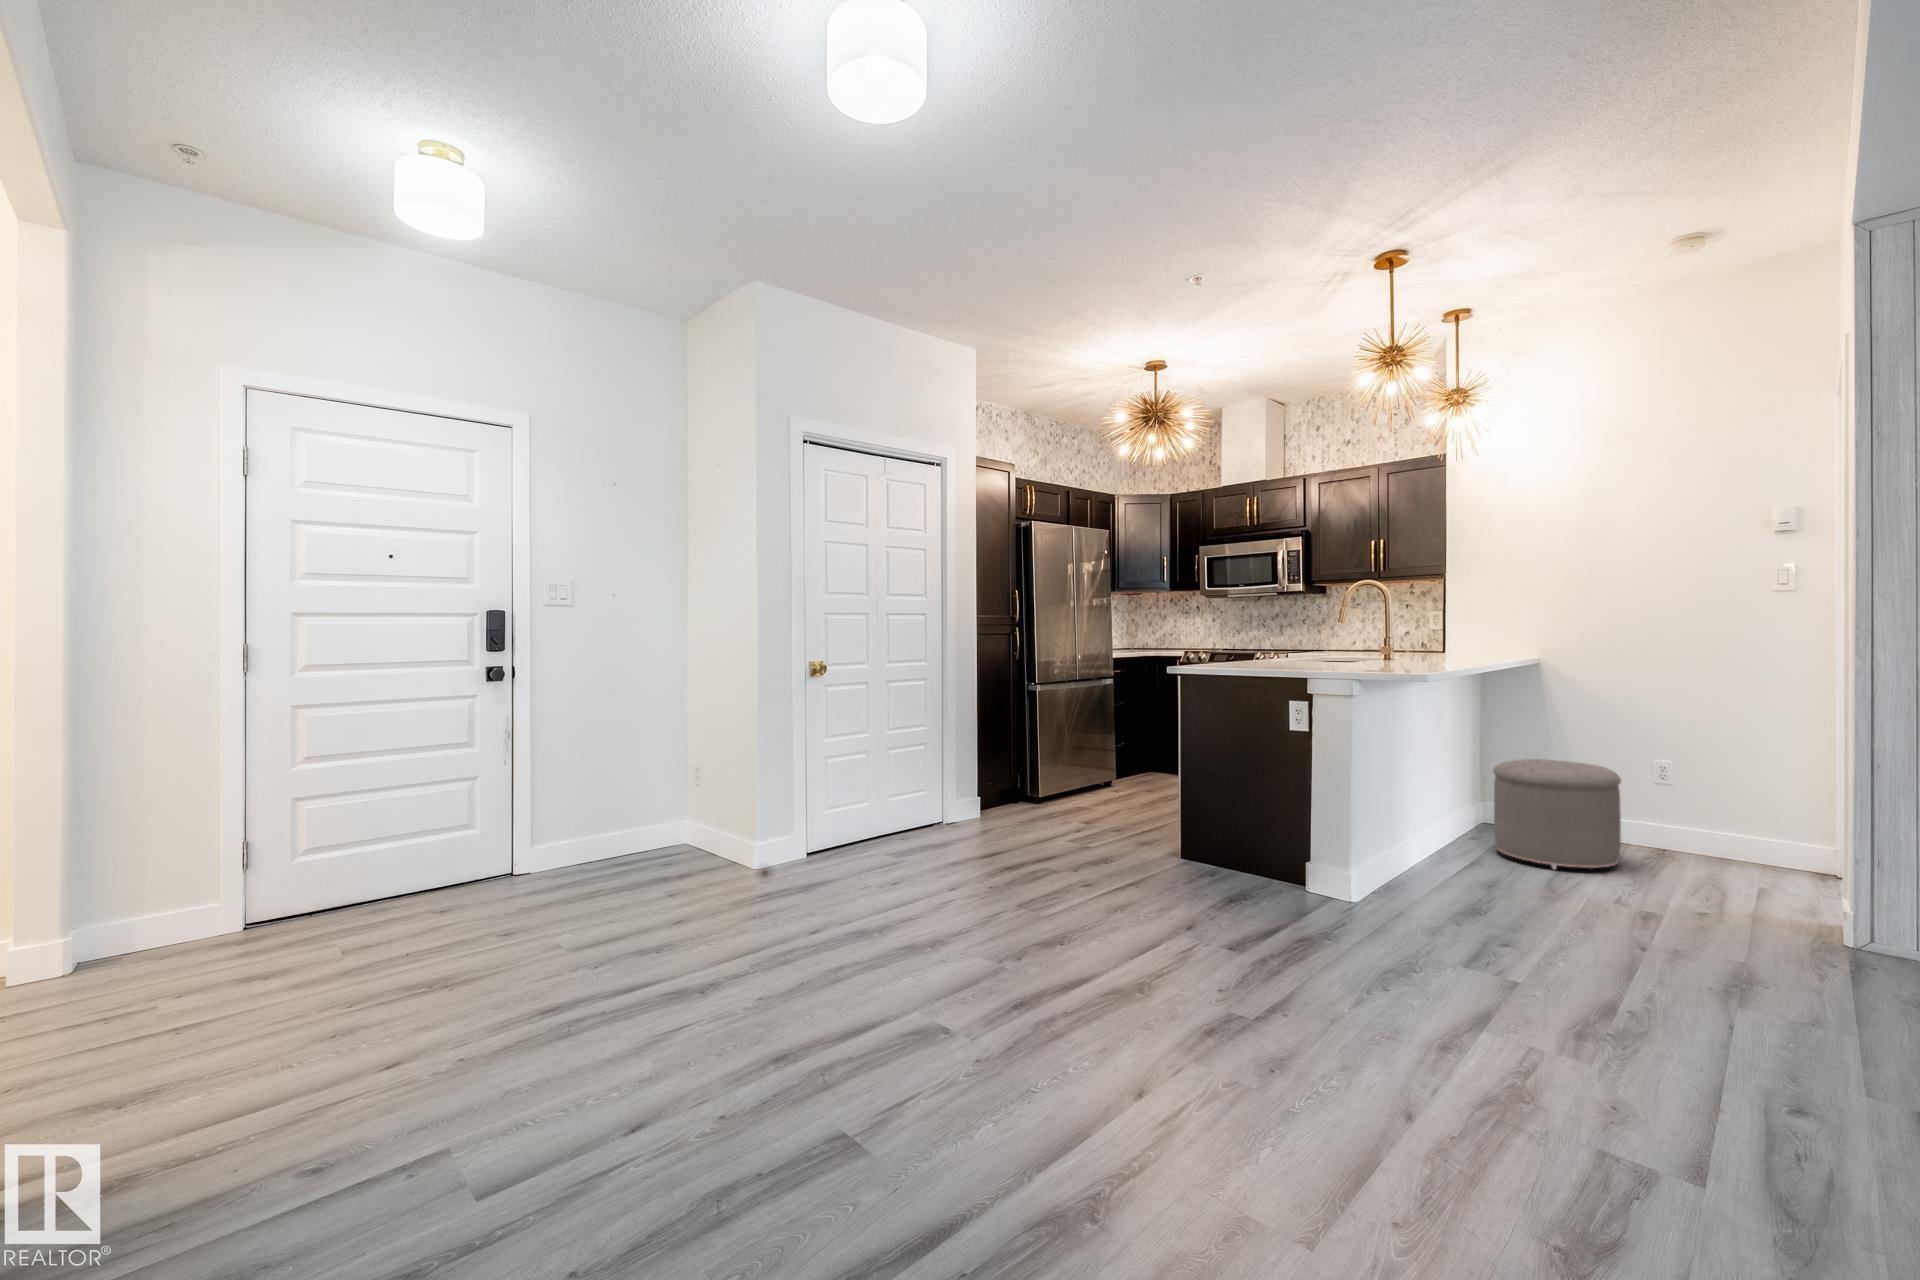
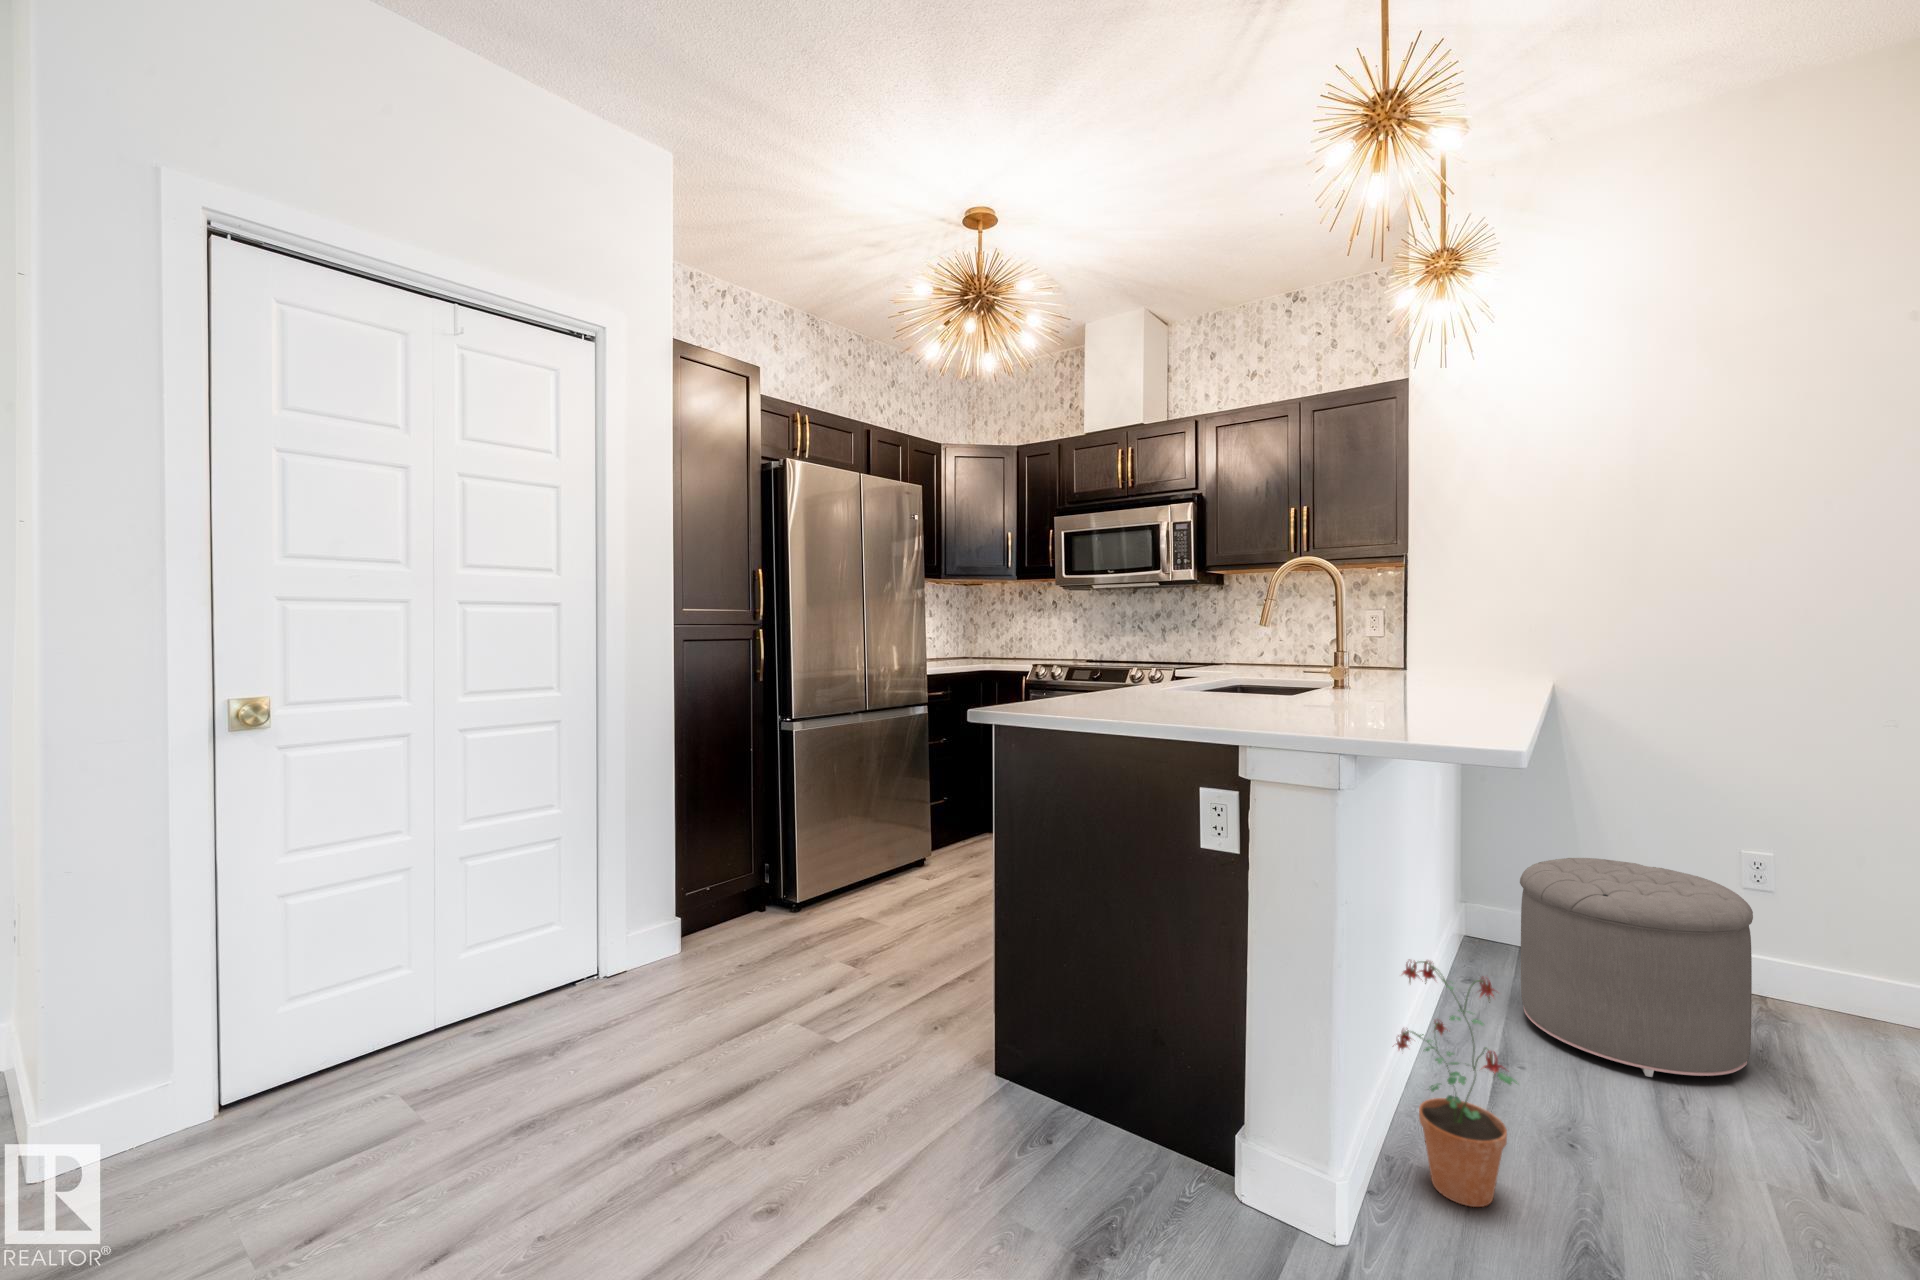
potted plant: none [1385,784,1449,896] -> present [1397,961,1517,1207]

